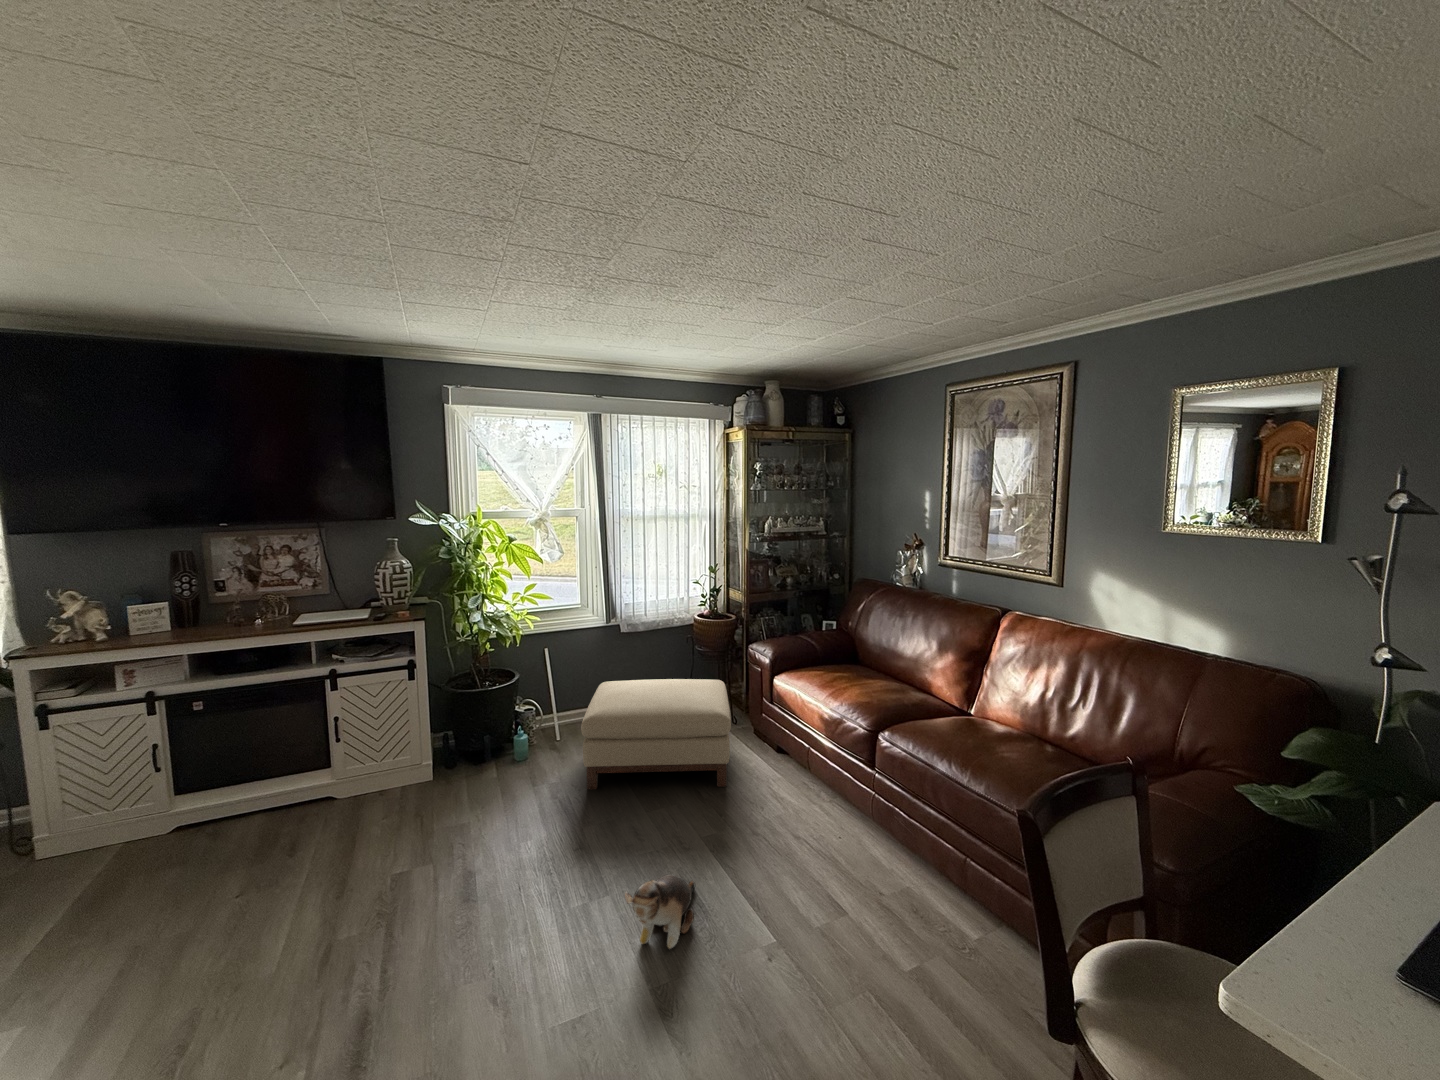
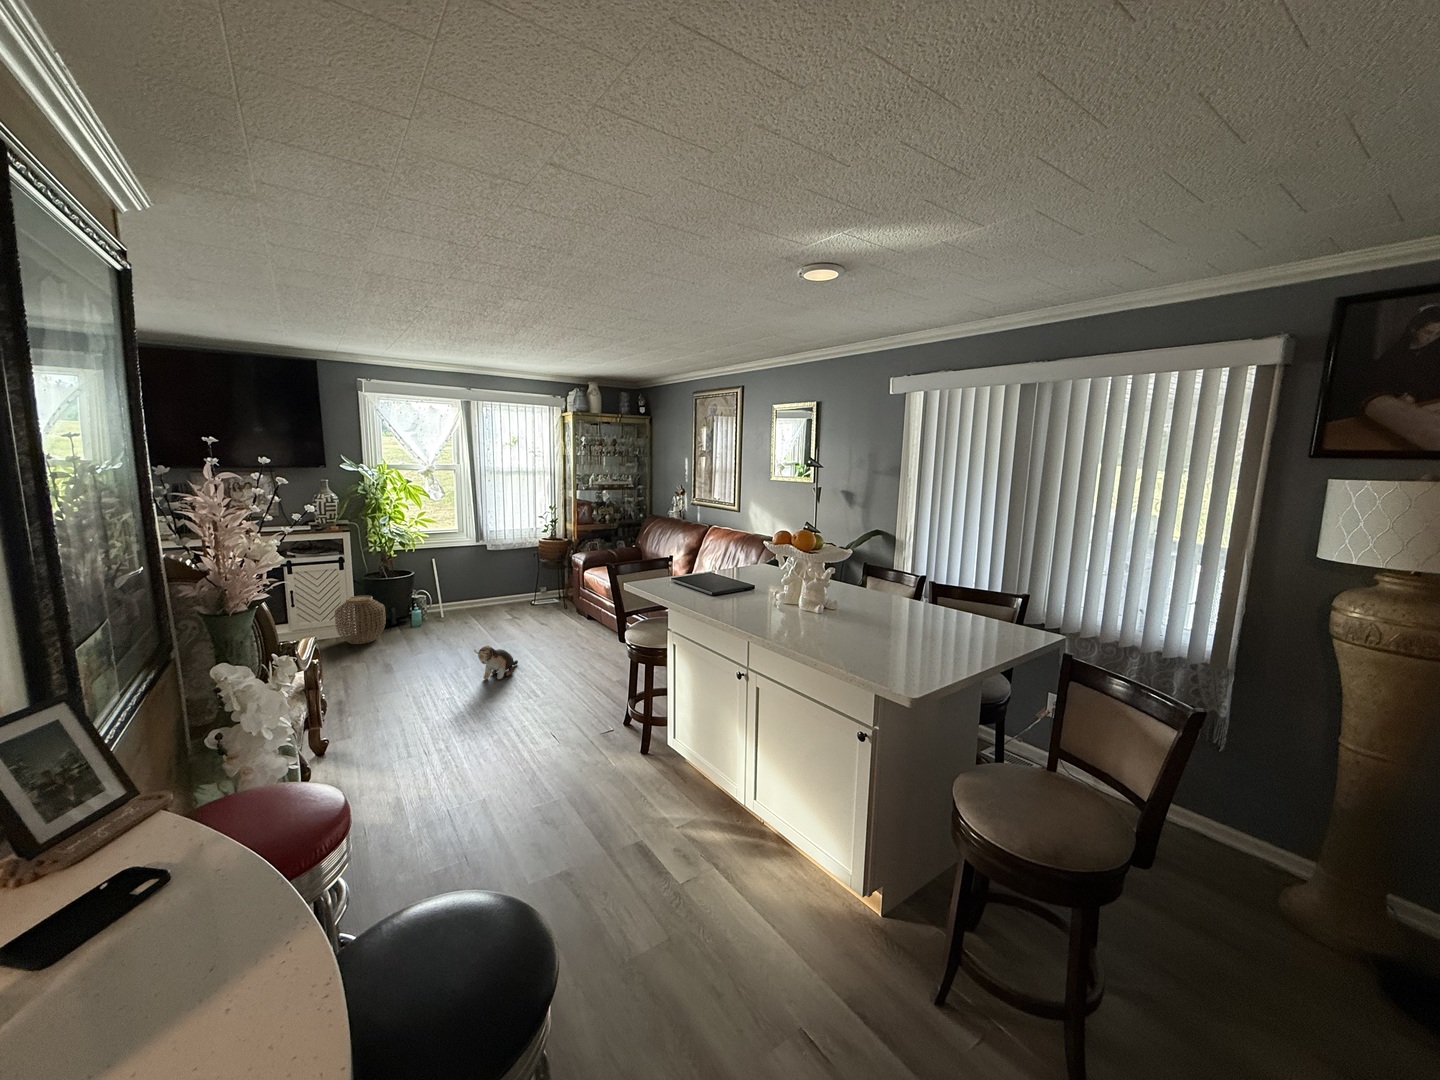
ottoman: present [581,679,731,789] -> none [456,576,556,636]
woven basket: none [397,722,473,807] -> present [335,595,386,644]

